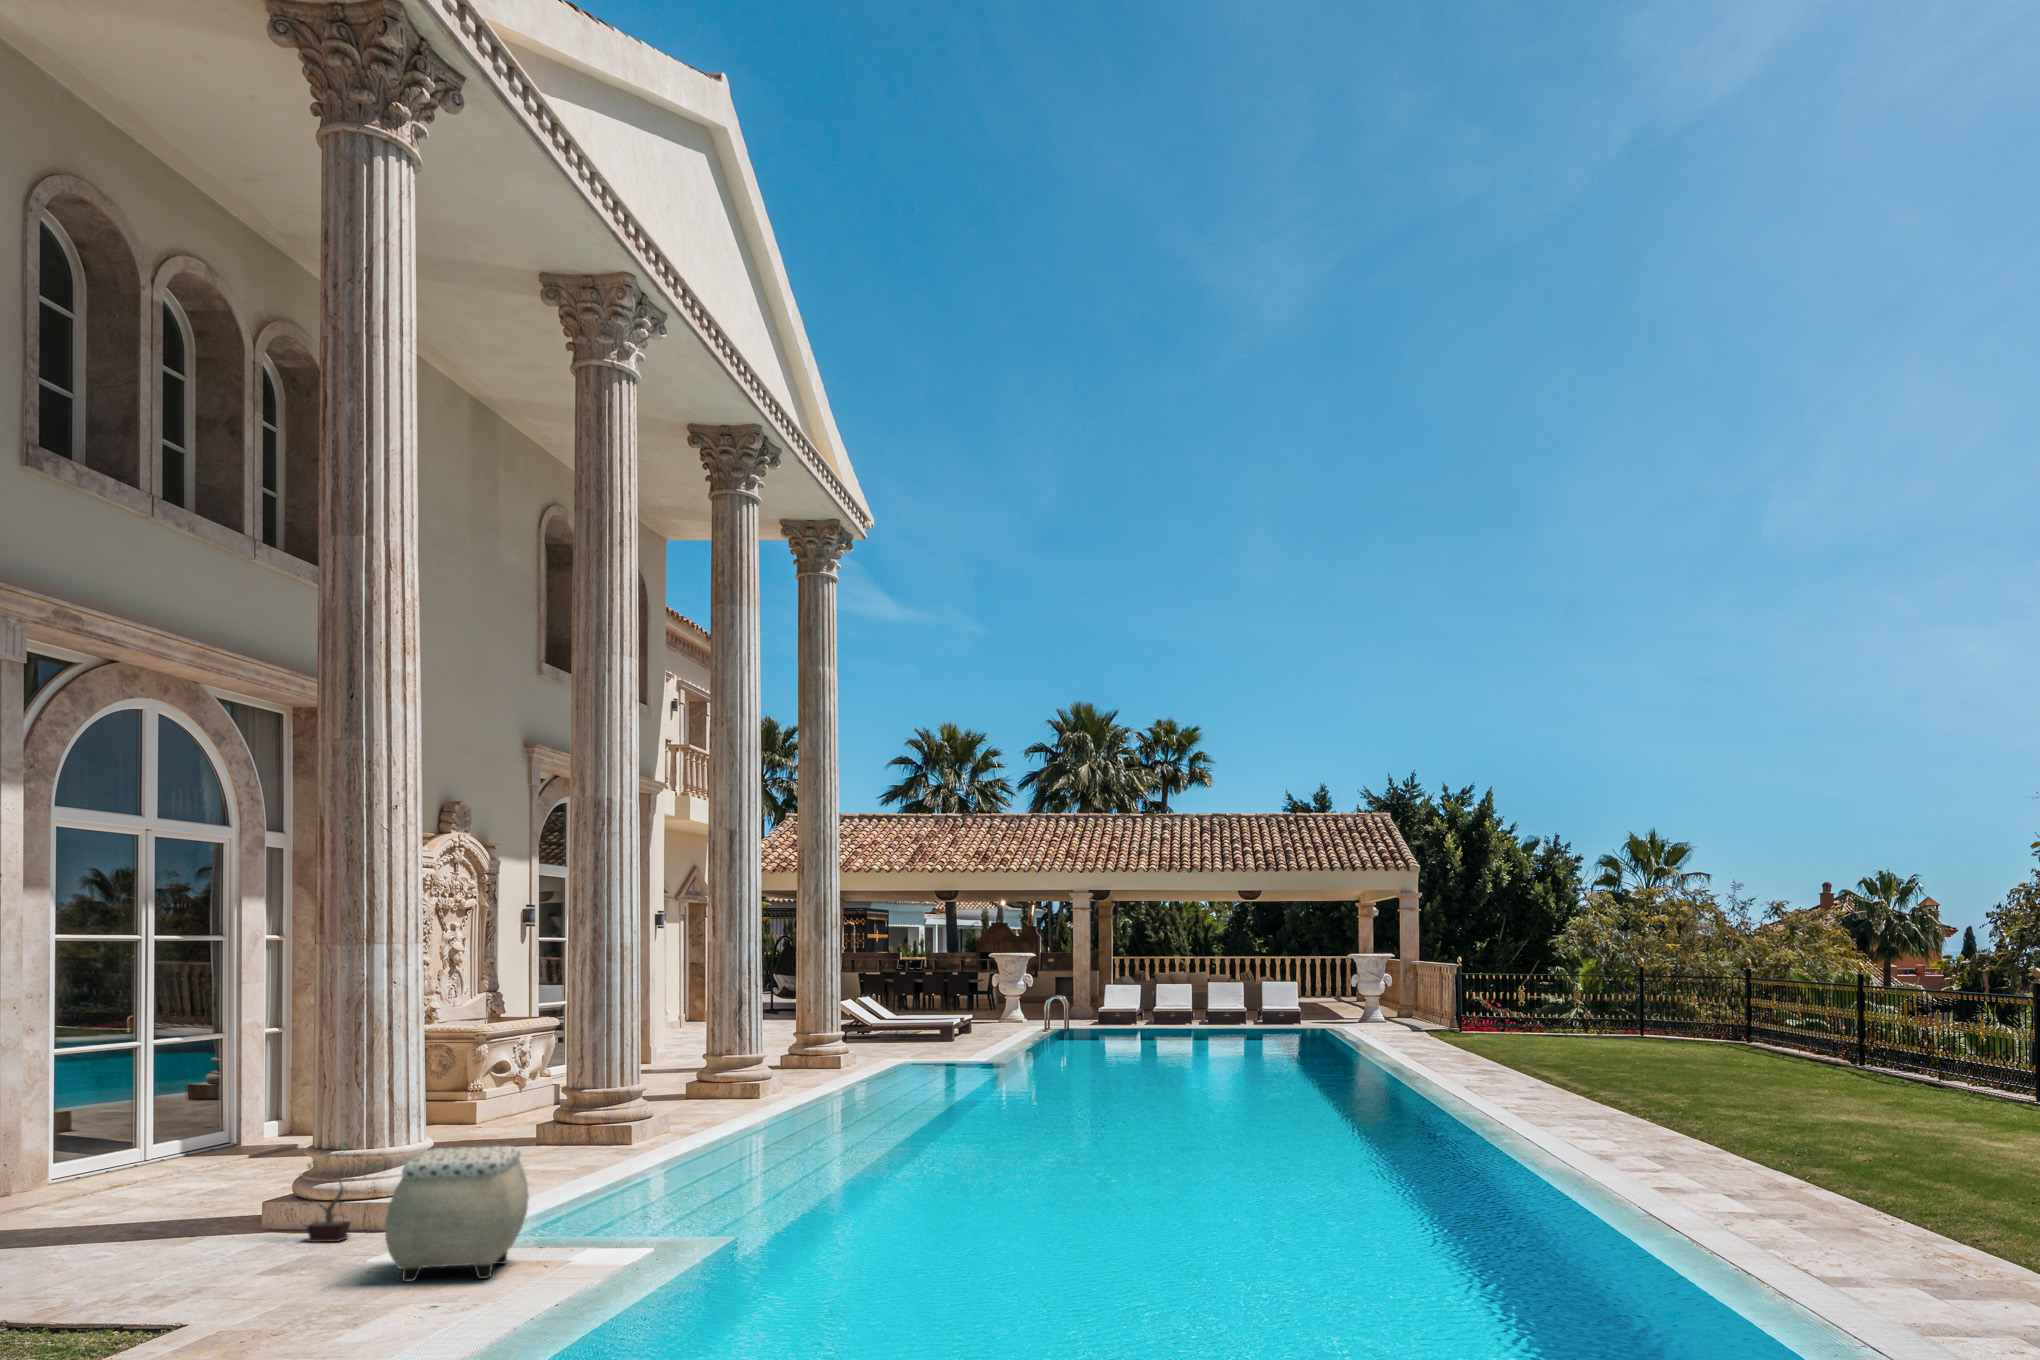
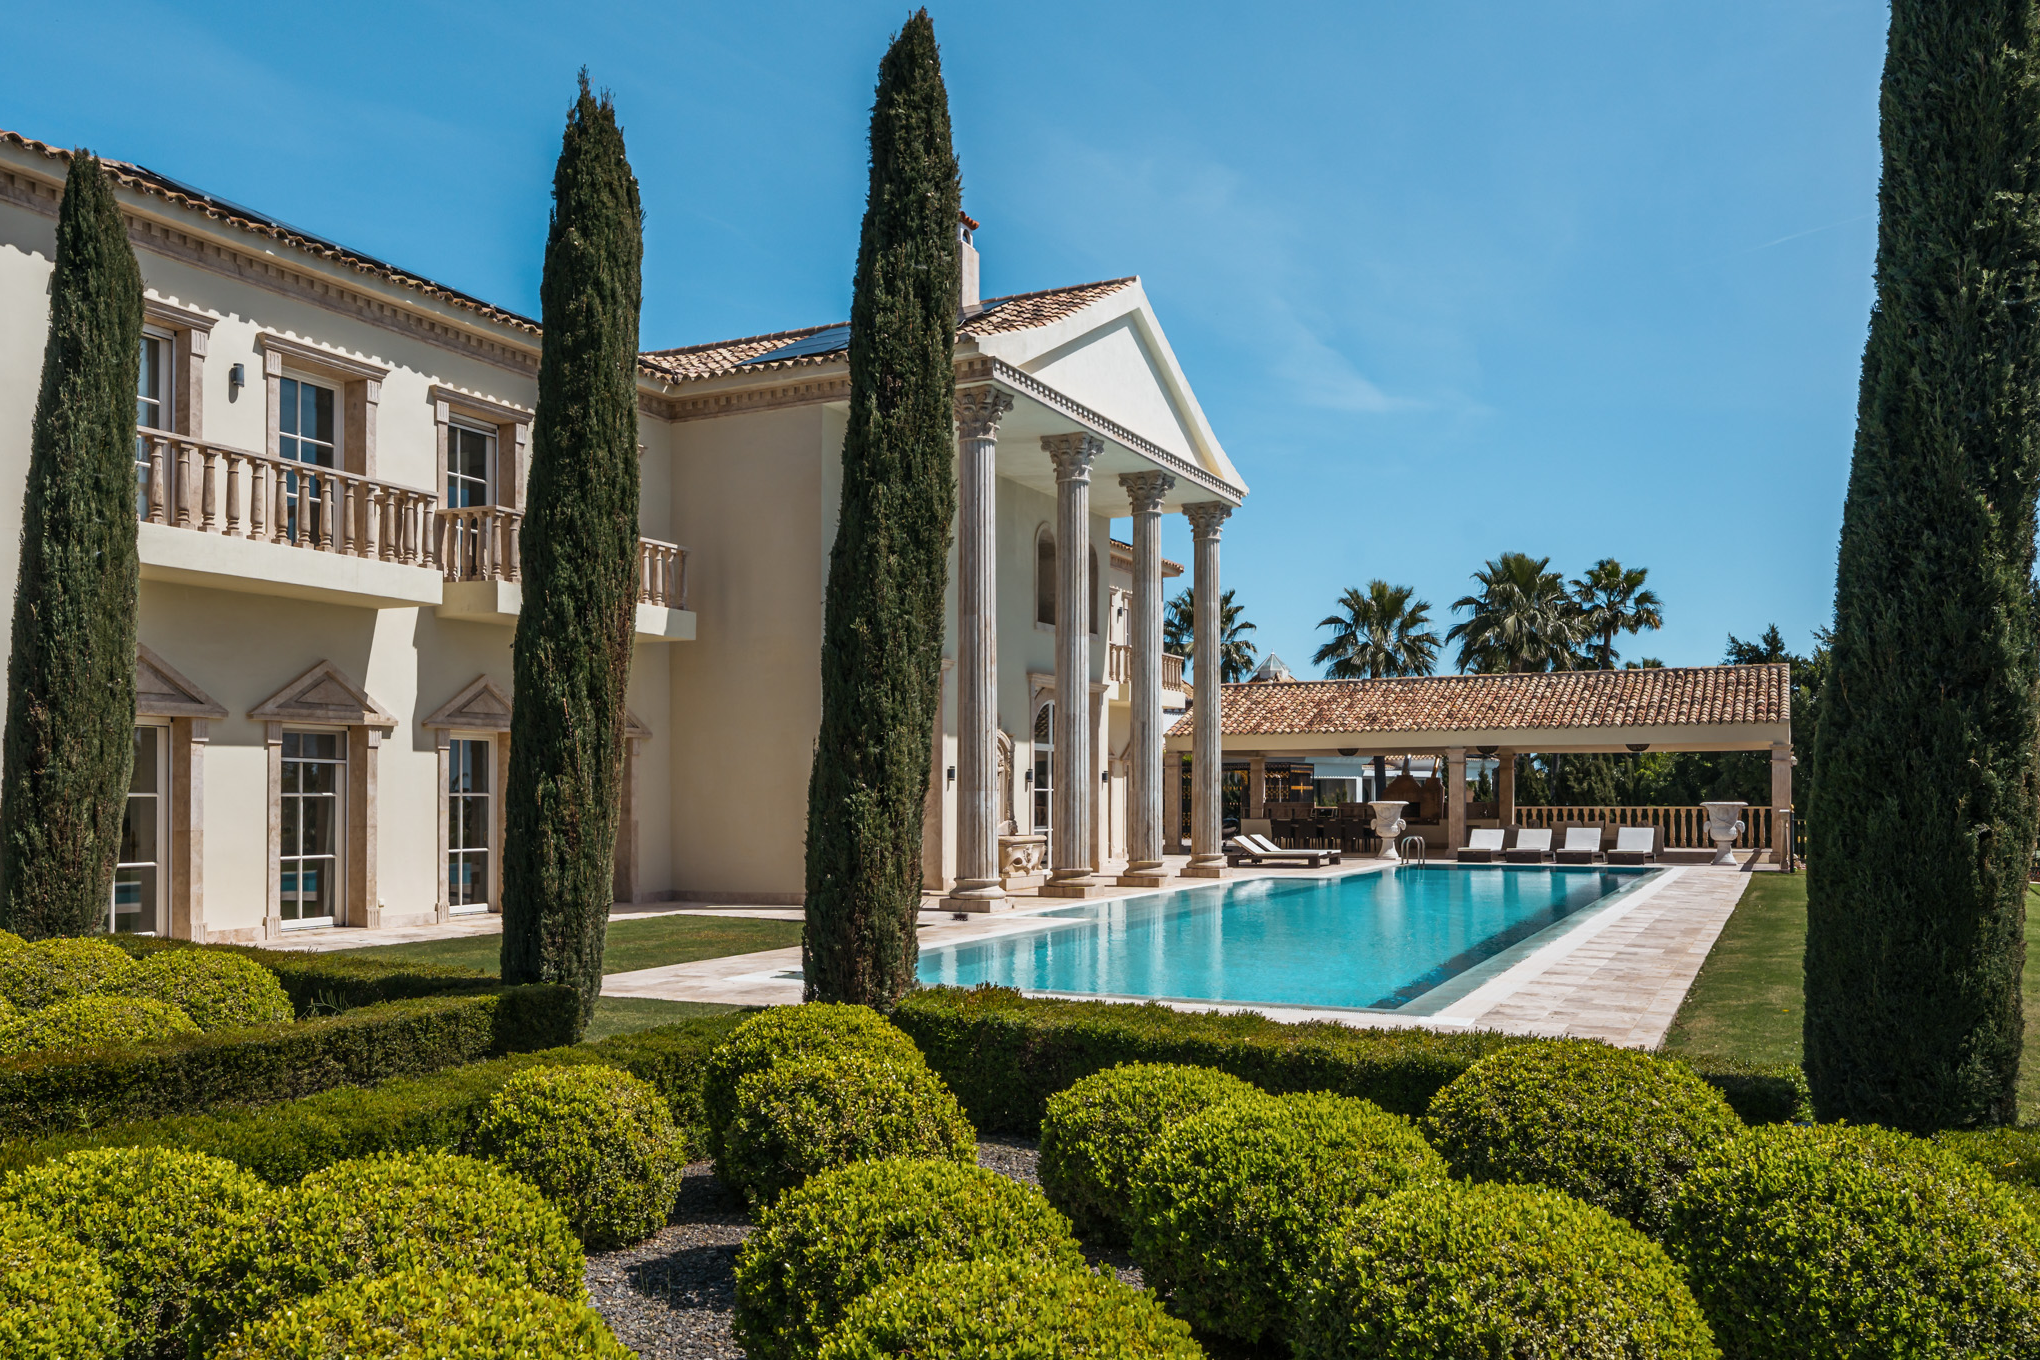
ottoman: present [385,1146,529,1282] -> none [986,883,1038,932]

